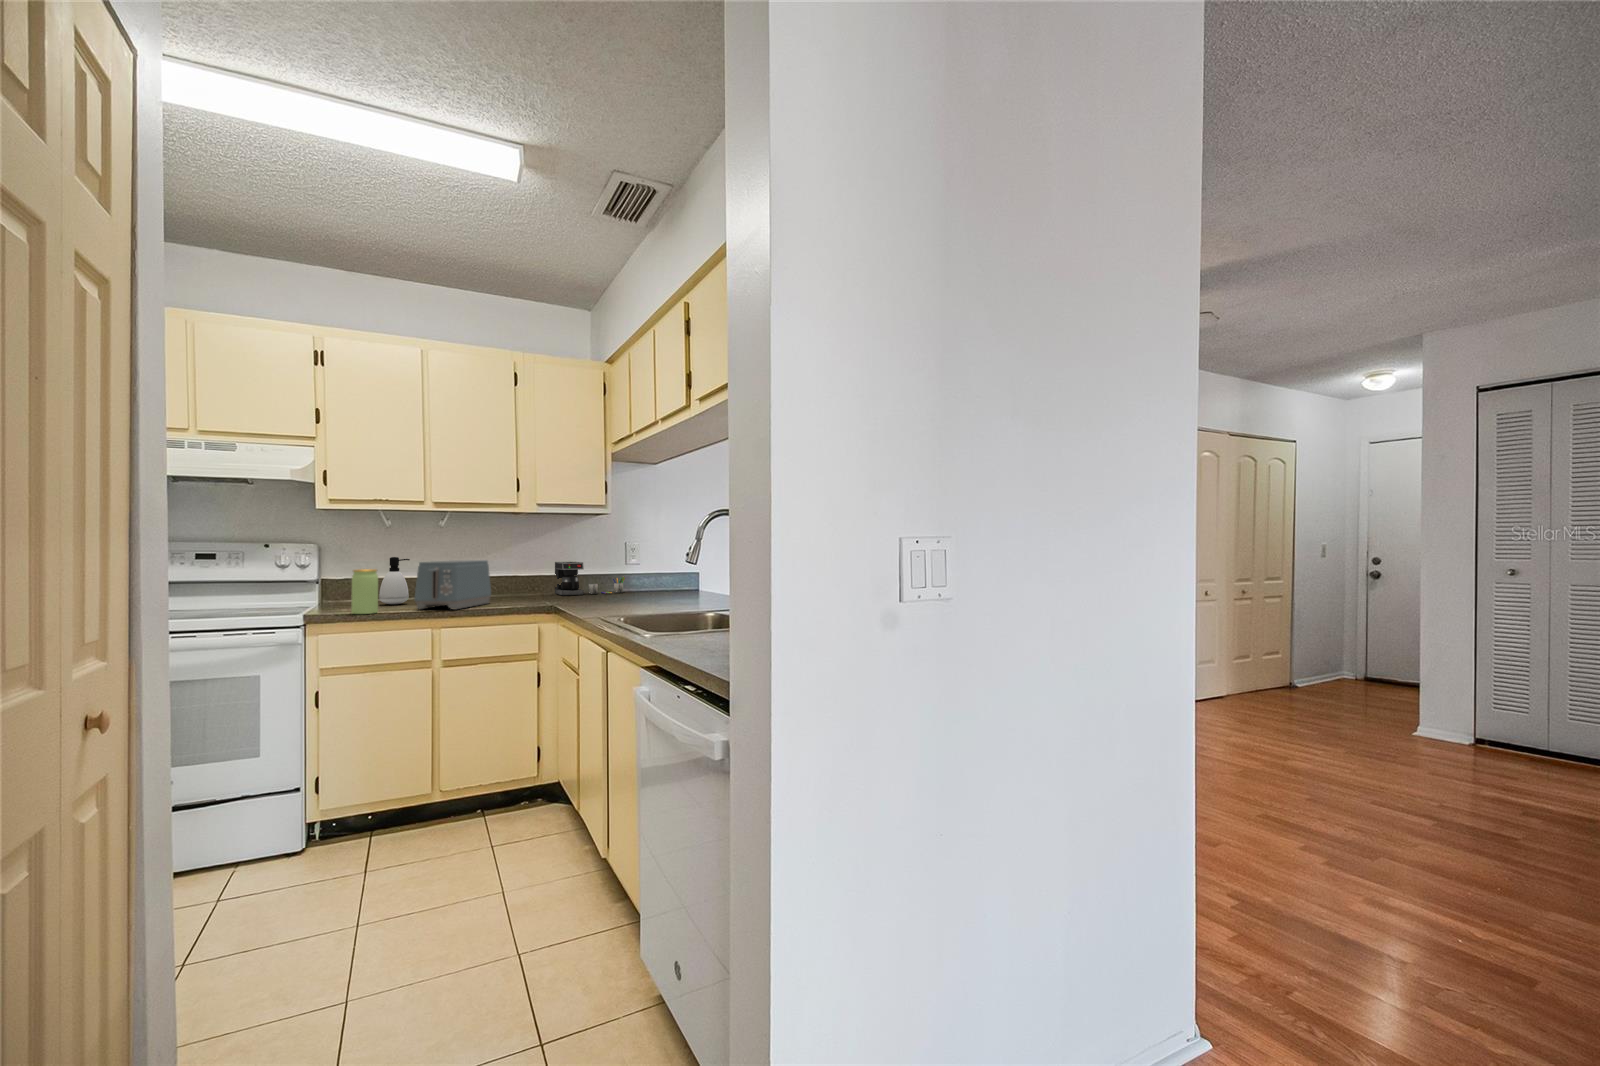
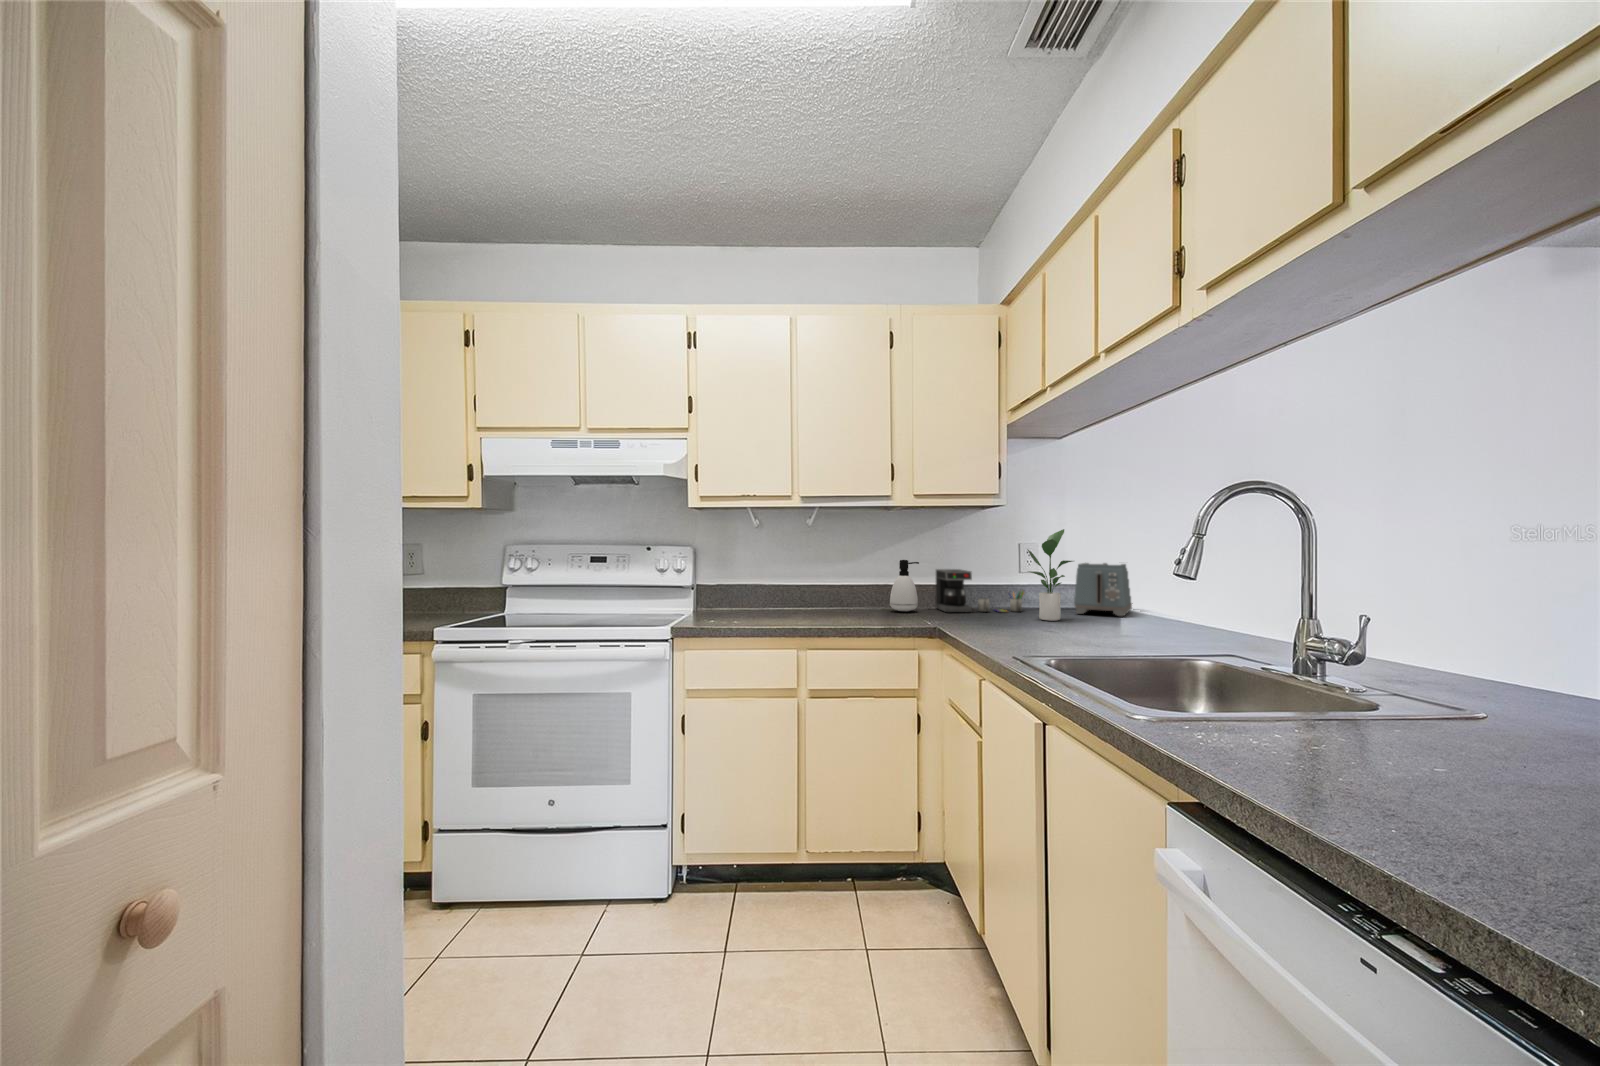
potted plant: none [623,530,659,597] -> present [1027,529,1073,621]
soap dispenser: present [379,557,410,604] -> present [890,560,919,611]
toaster: present [414,560,491,610] -> present [1074,563,1133,616]
jar: present [351,569,378,614] -> none [716,576,742,629]

